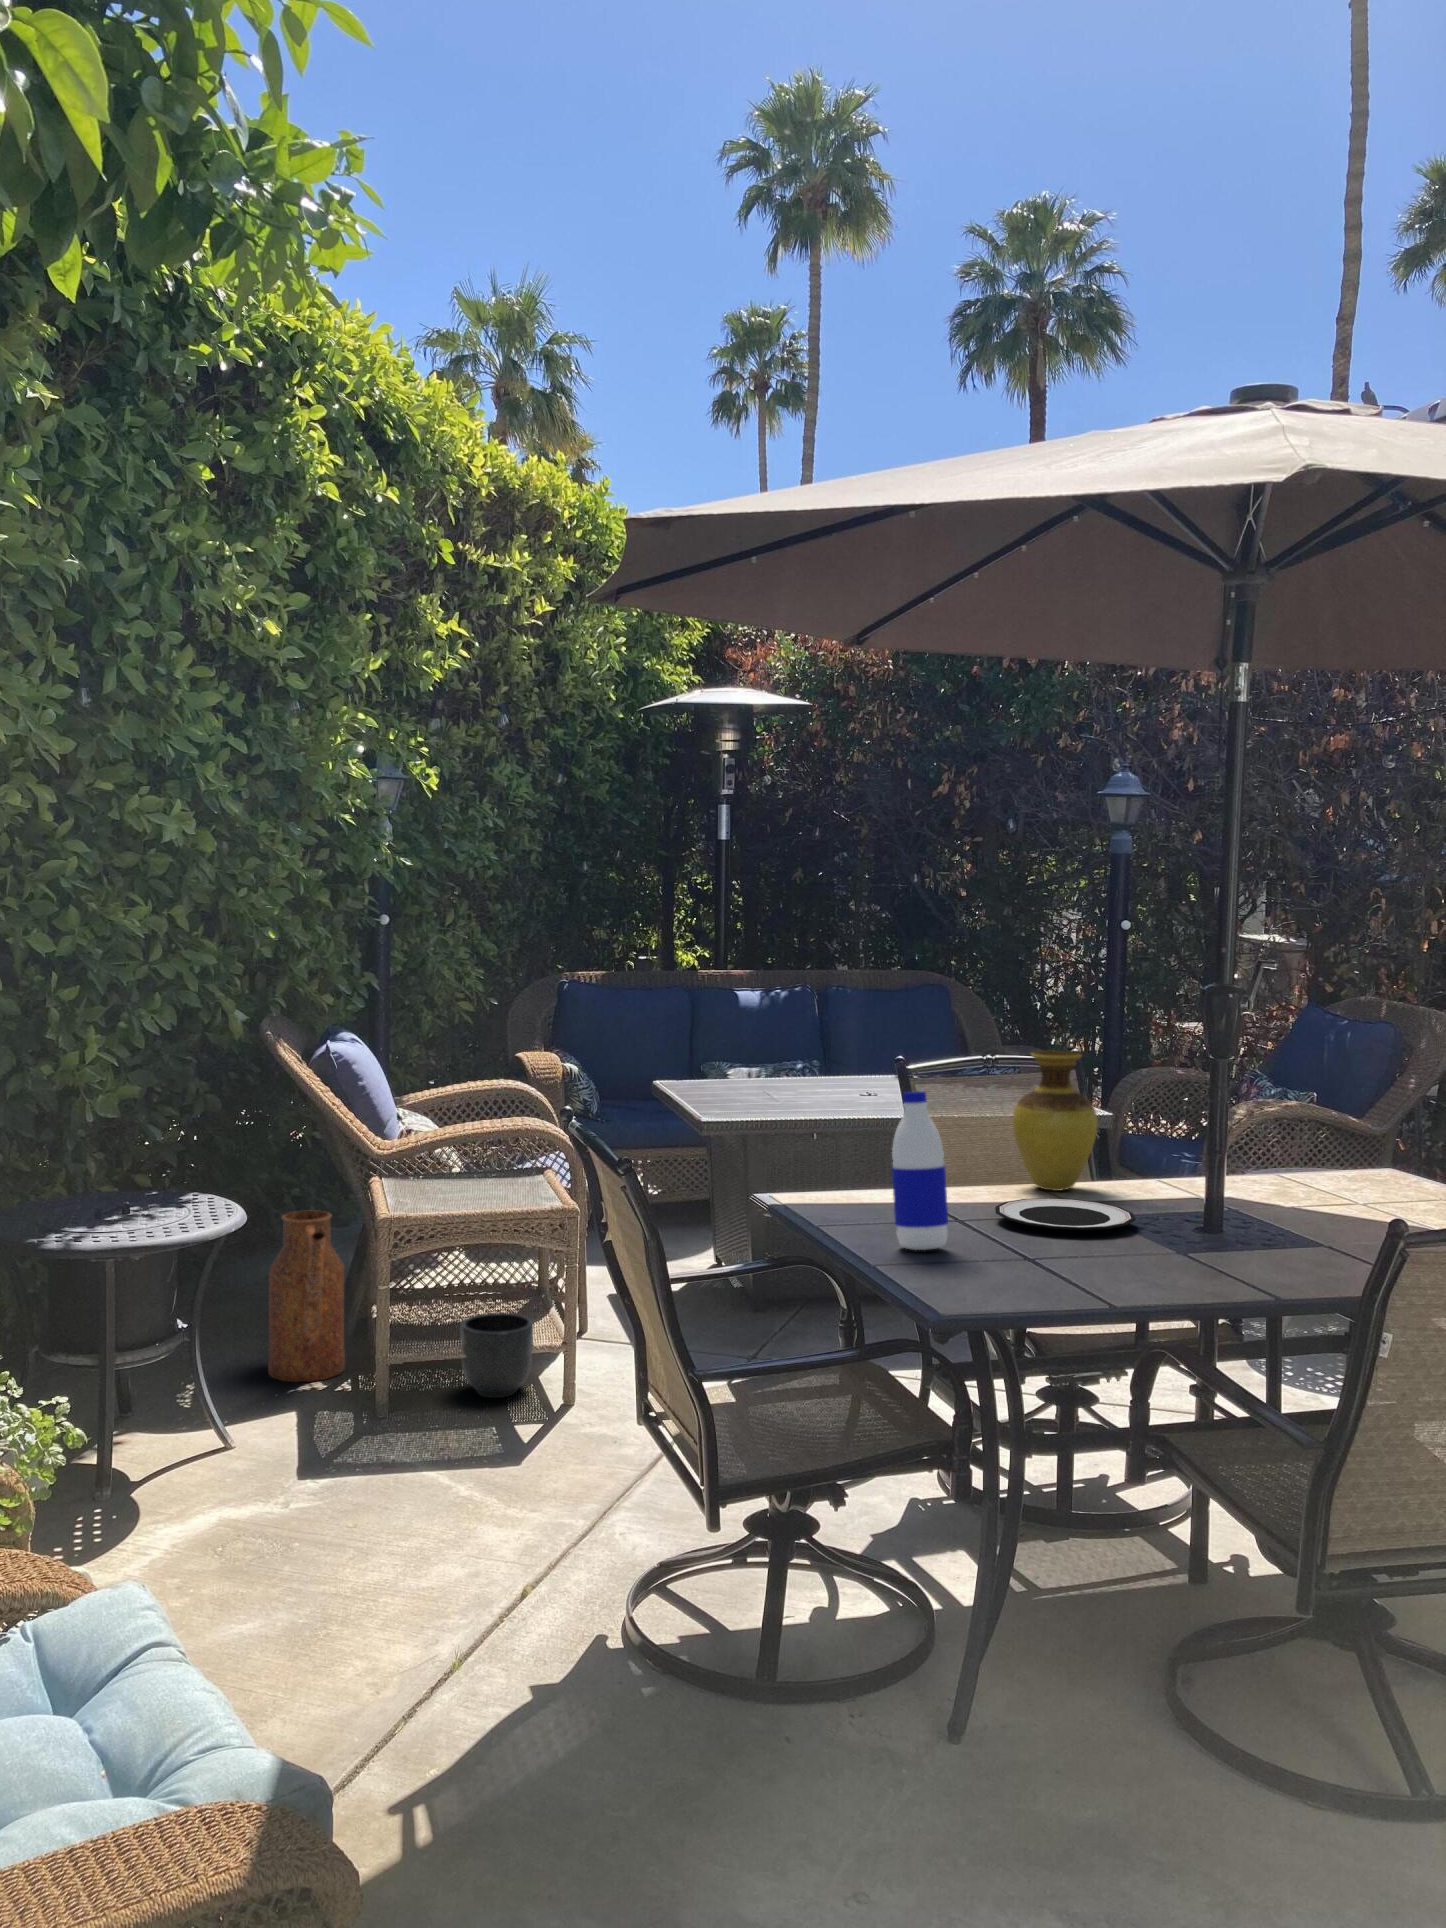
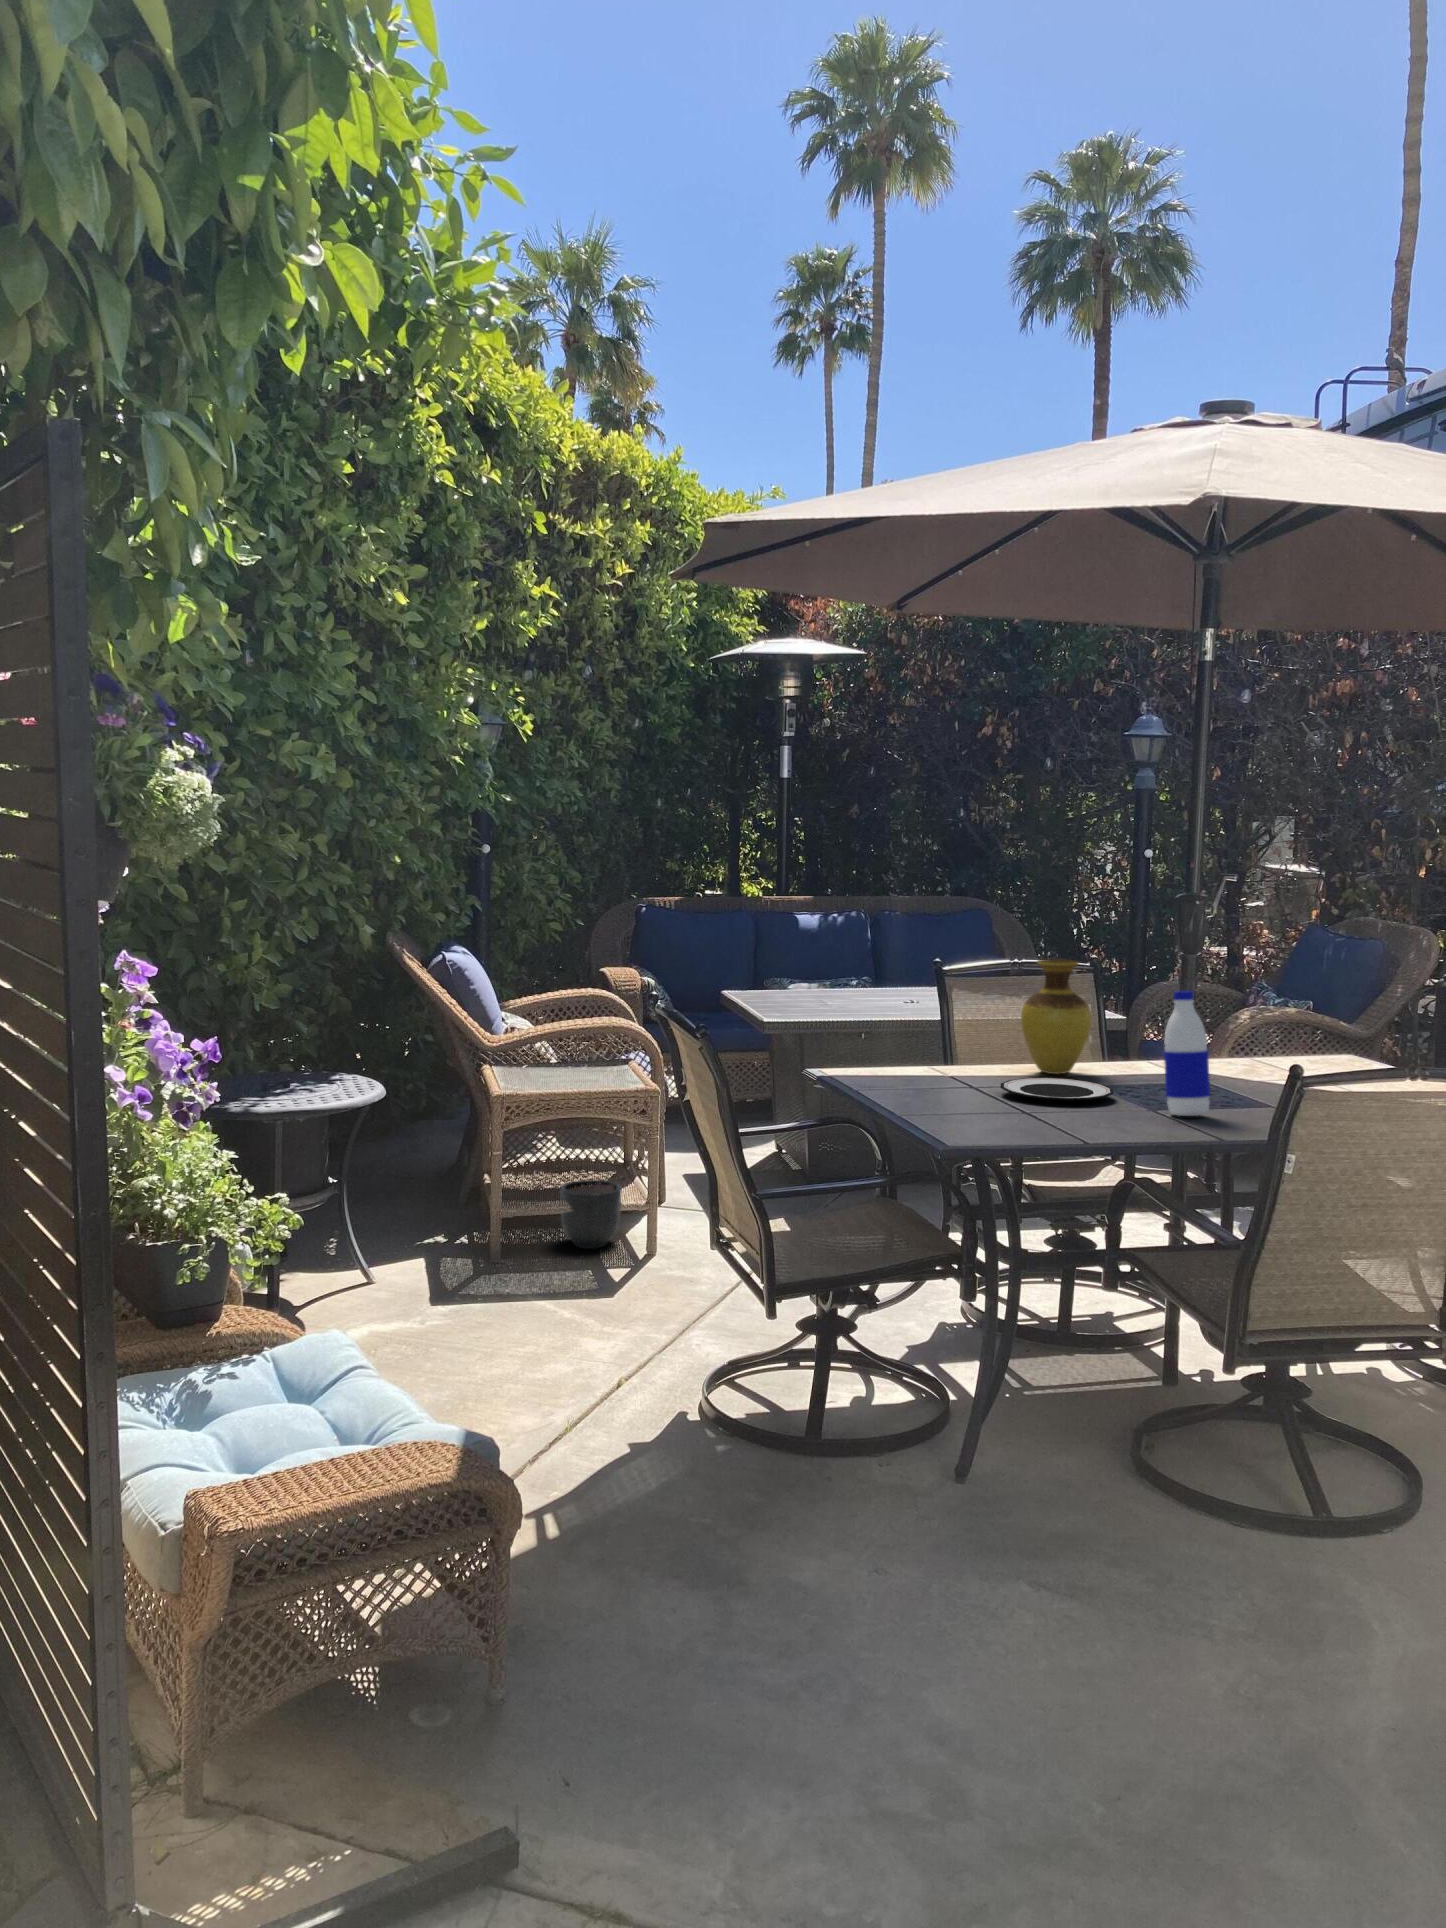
water bottle: present [892,1091,948,1250] -> present [1164,991,1210,1116]
watering can: present [268,1211,345,1382] -> none [400,1093,463,1235]

